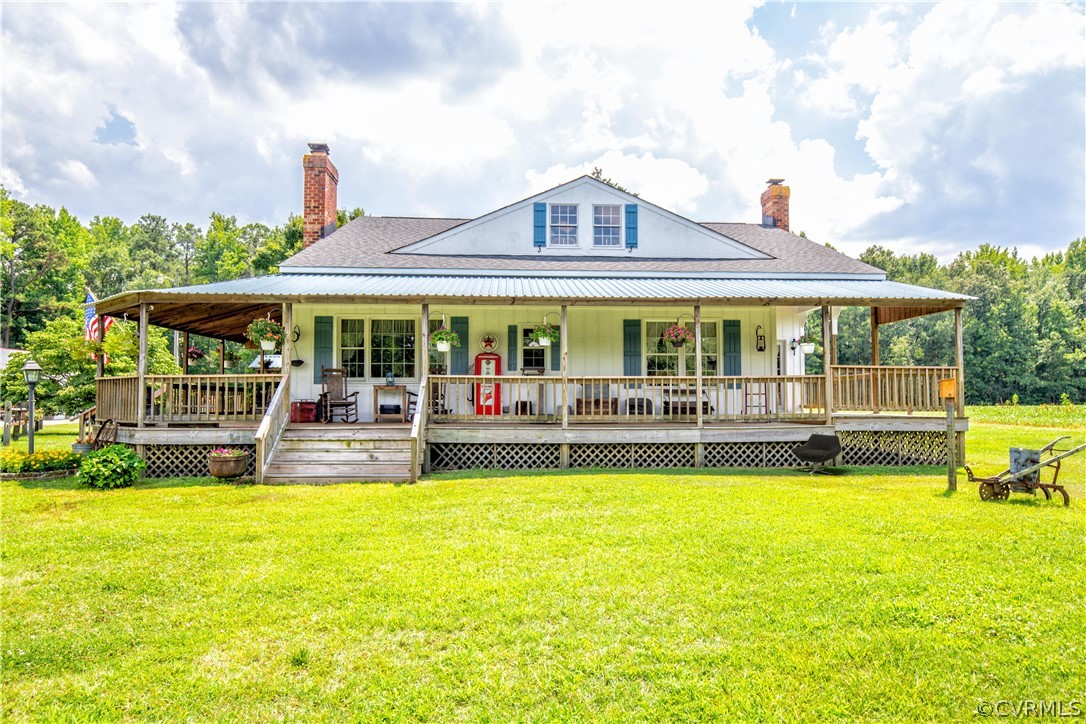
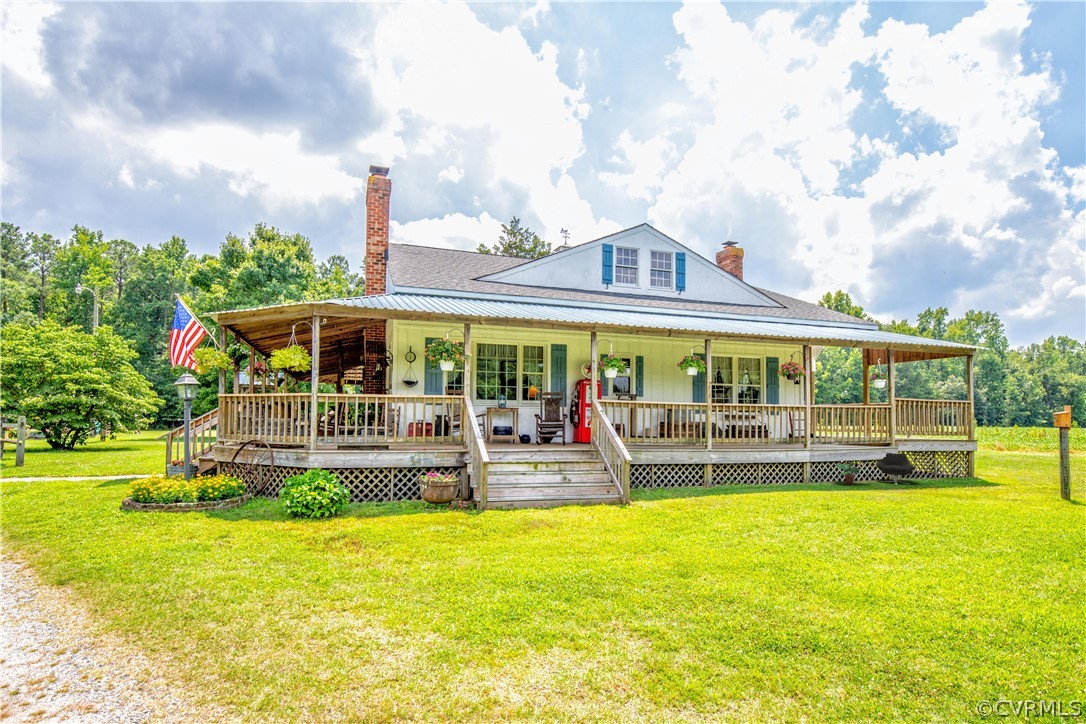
potted plant: none [728,444,770,471] -> present [835,462,864,484]

